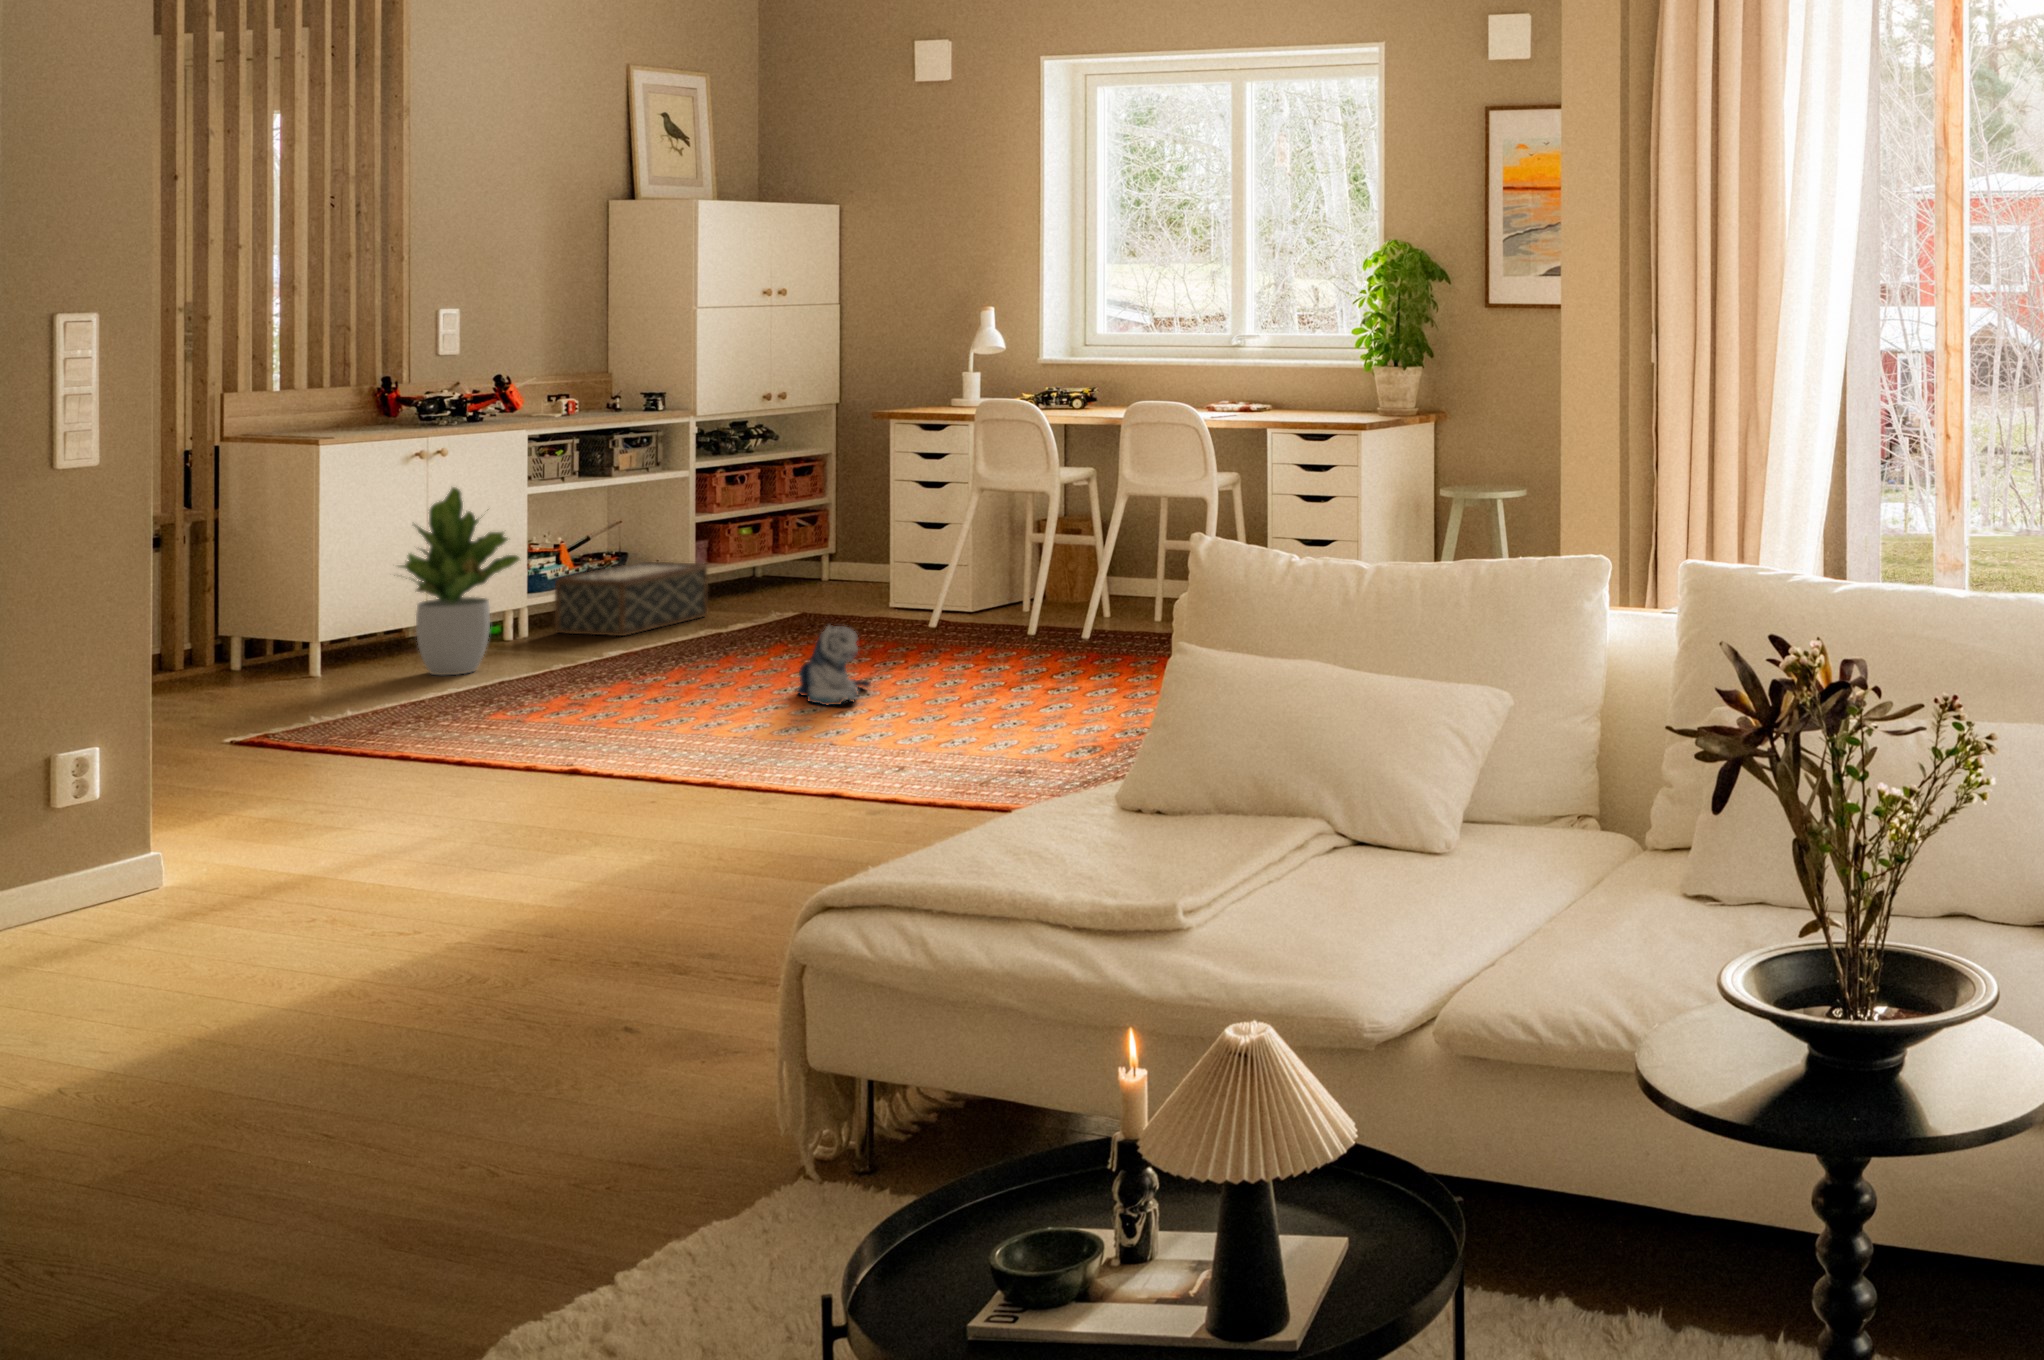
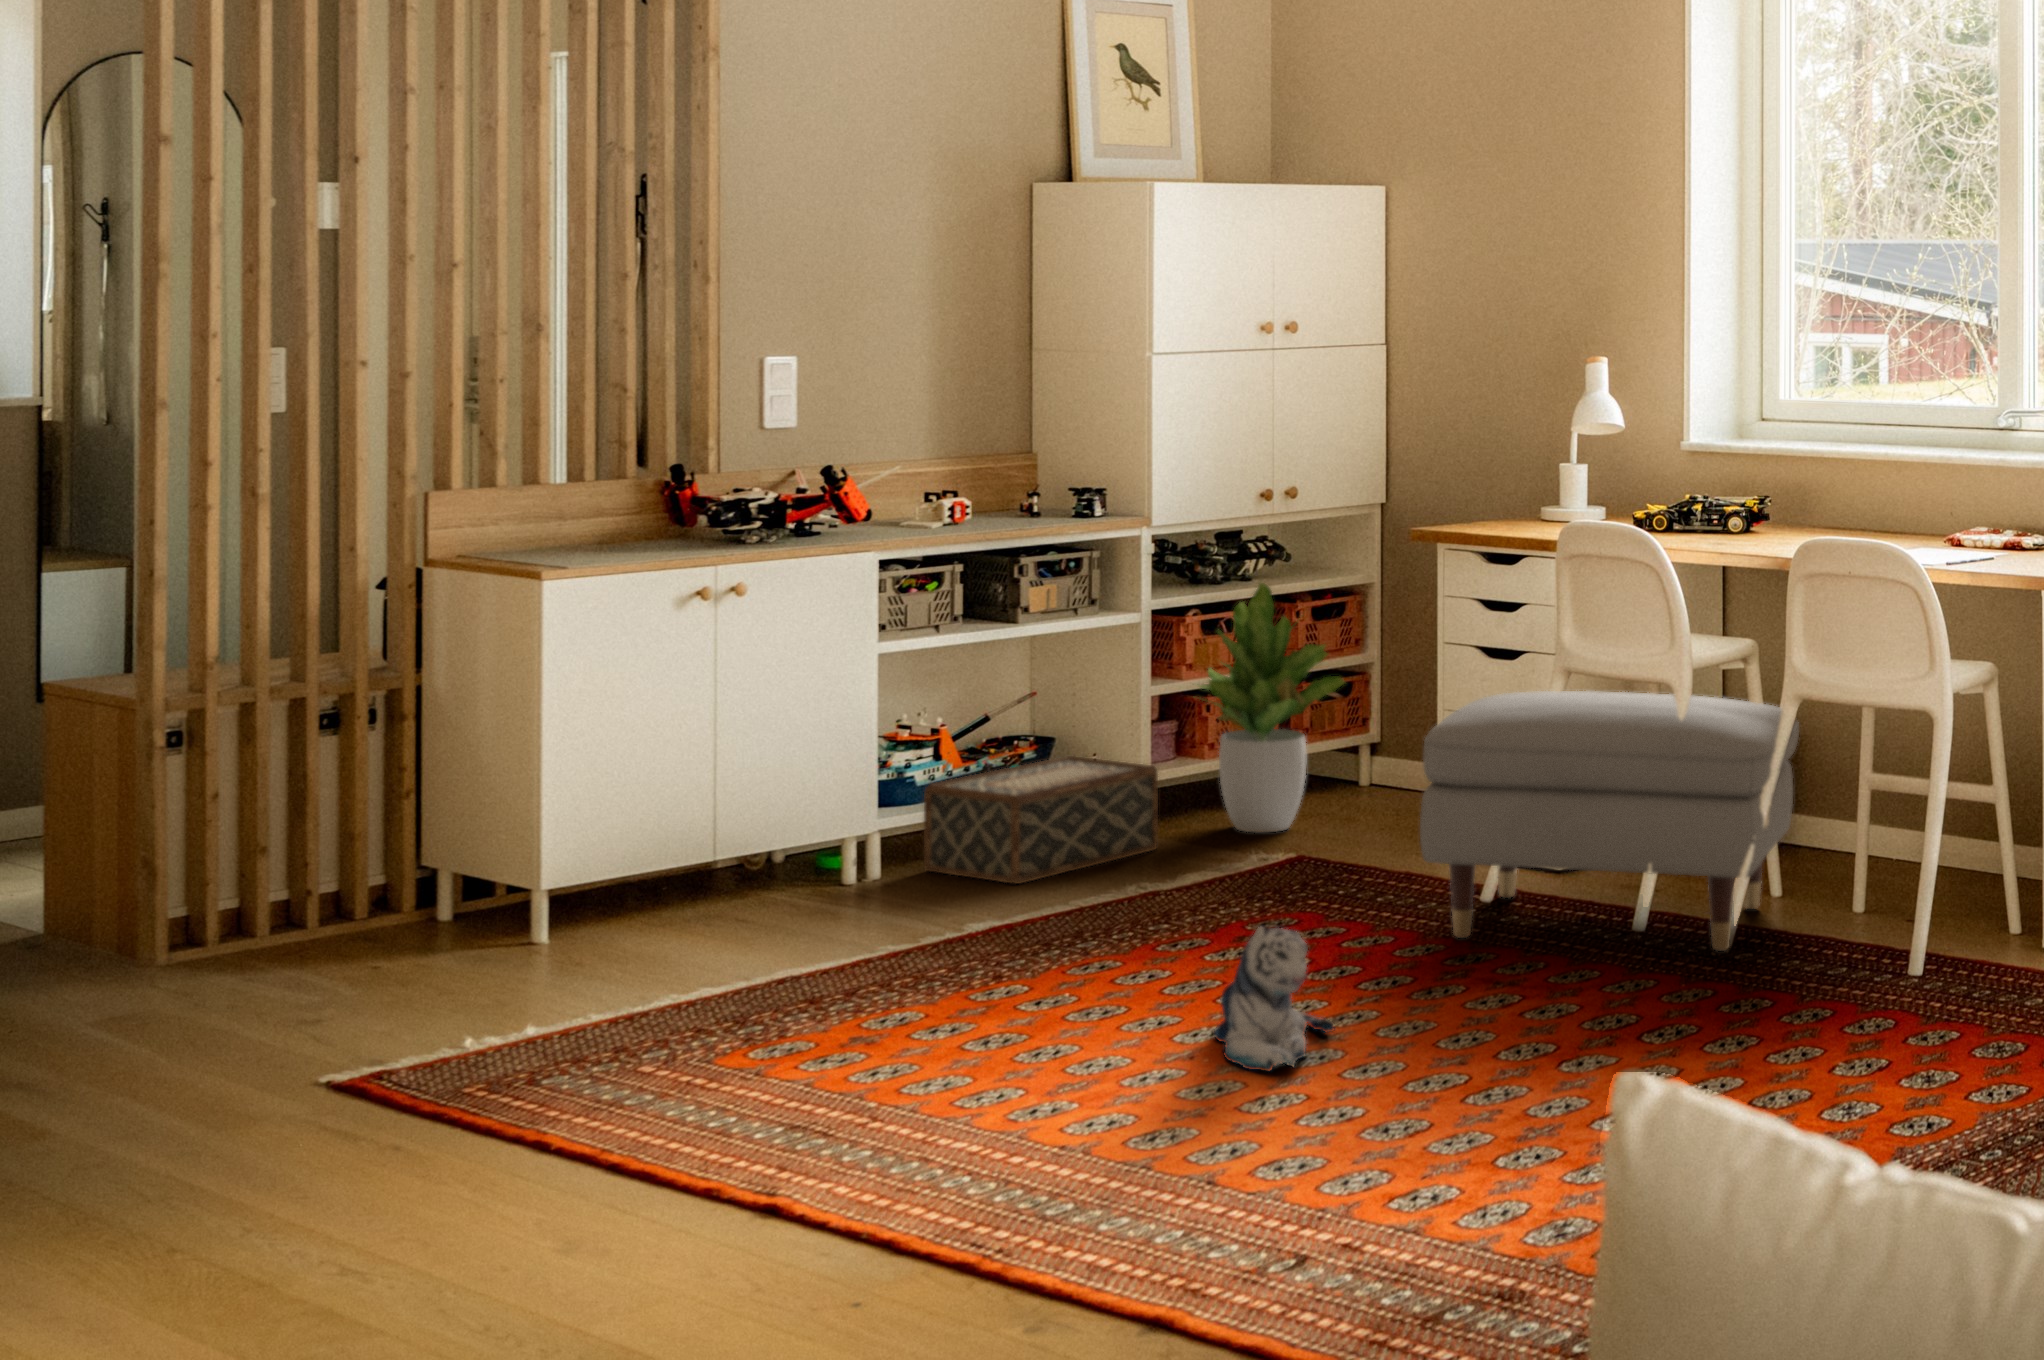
potted plant: present [400,487,520,675] -> present [1200,583,1345,832]
ottoman: none [901,501,1124,645] -> present [1420,691,1799,951]

